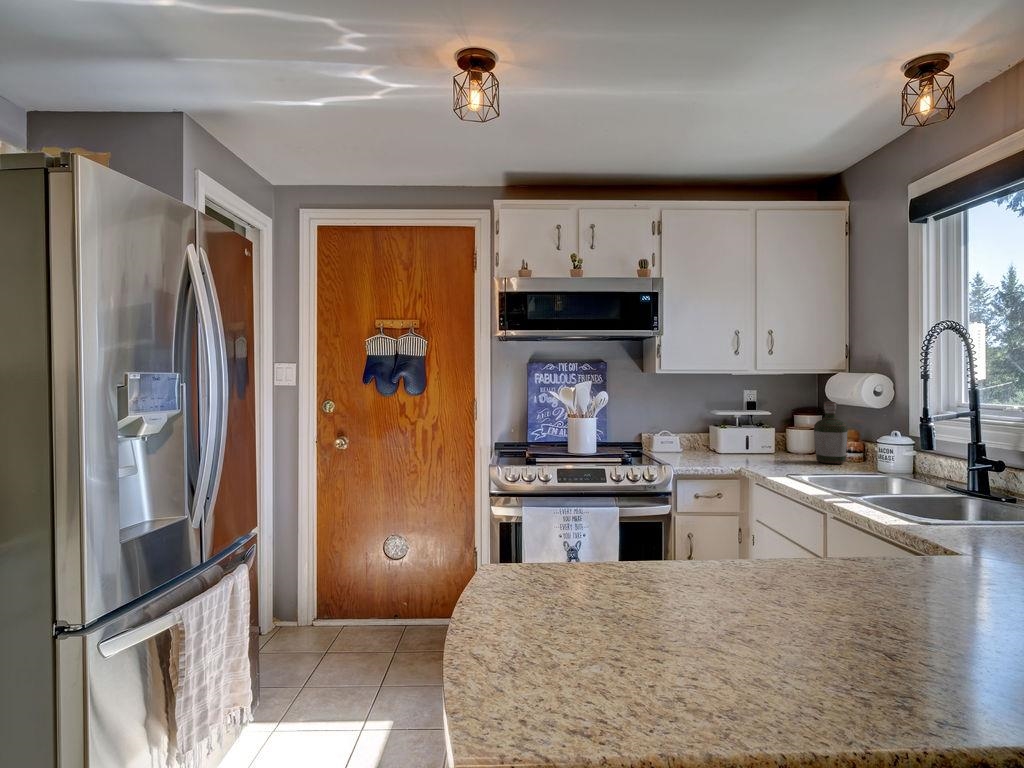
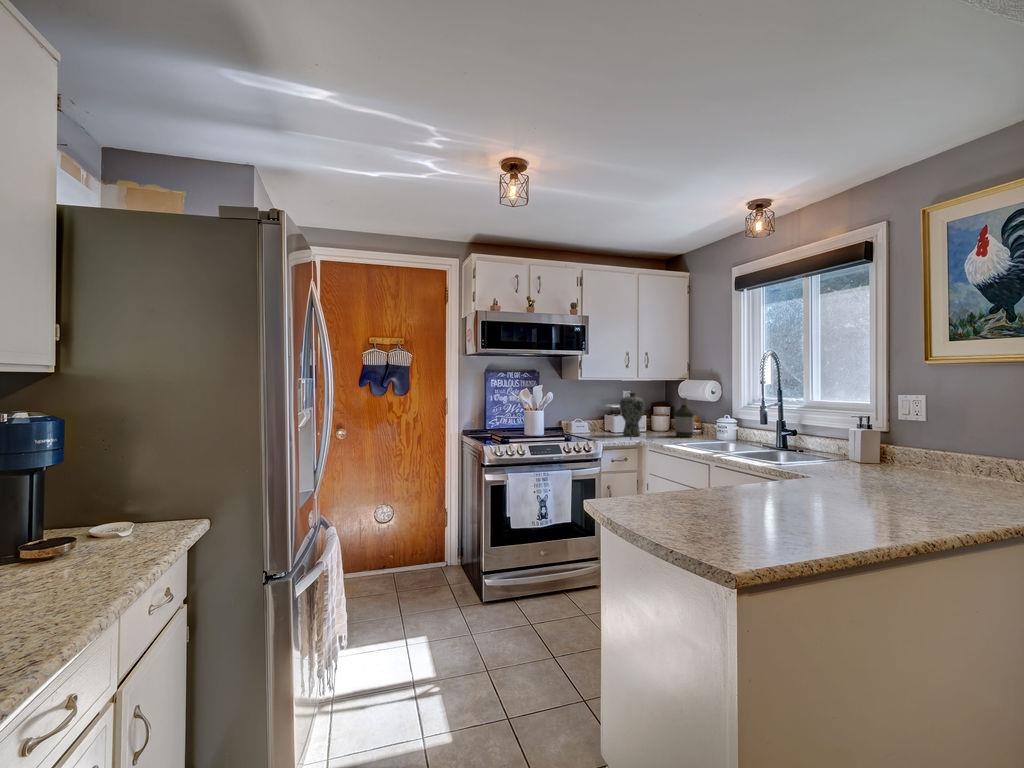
vase: none [725,392,764,459] -> present [620,392,645,436]

